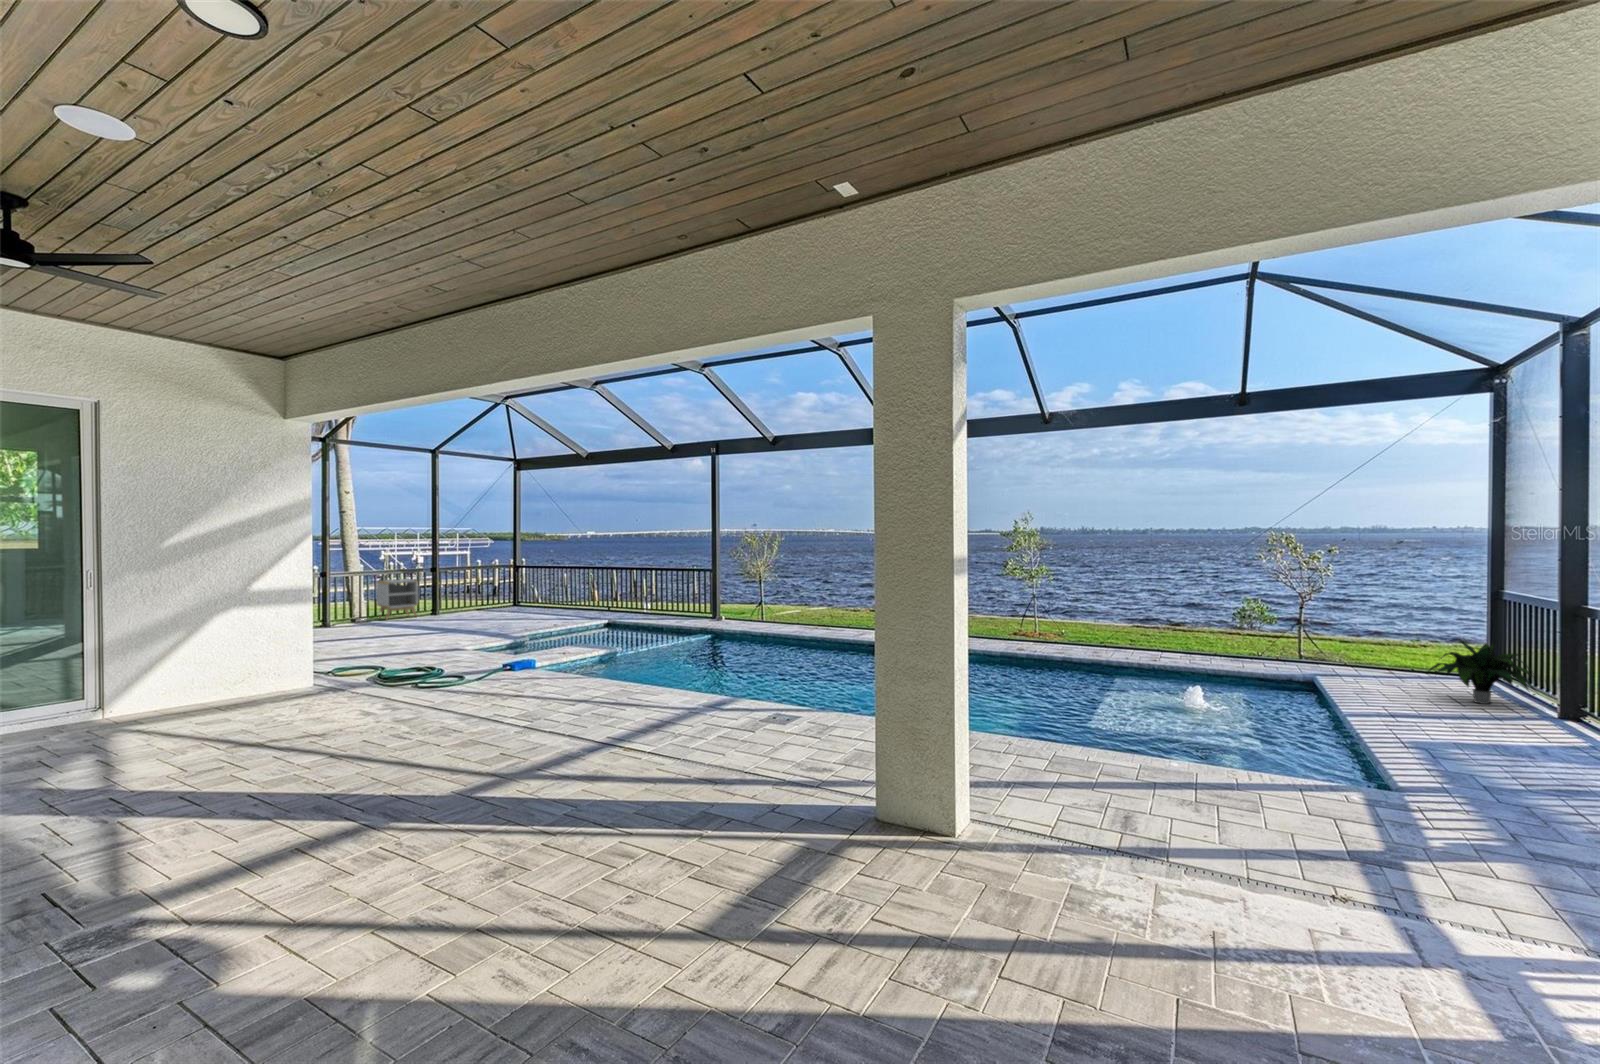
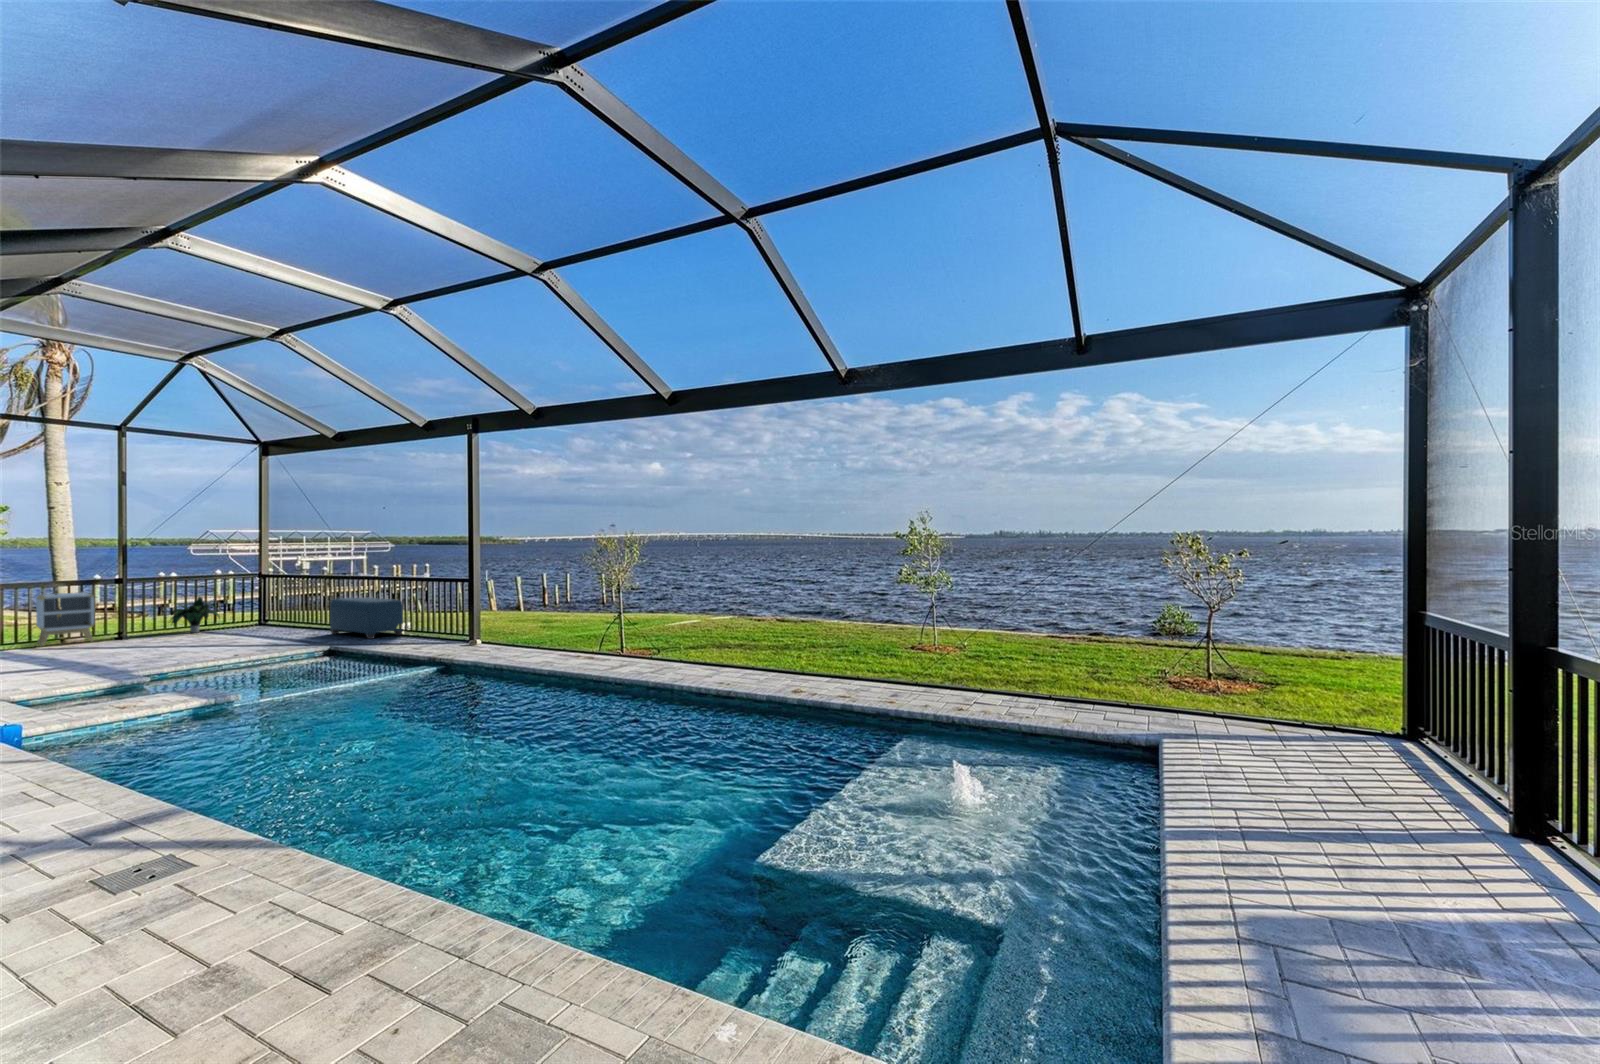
bench: none [585,583,644,616] -> present [330,597,403,639]
potted plant: present [1428,639,1535,704] -> present [171,597,220,633]

